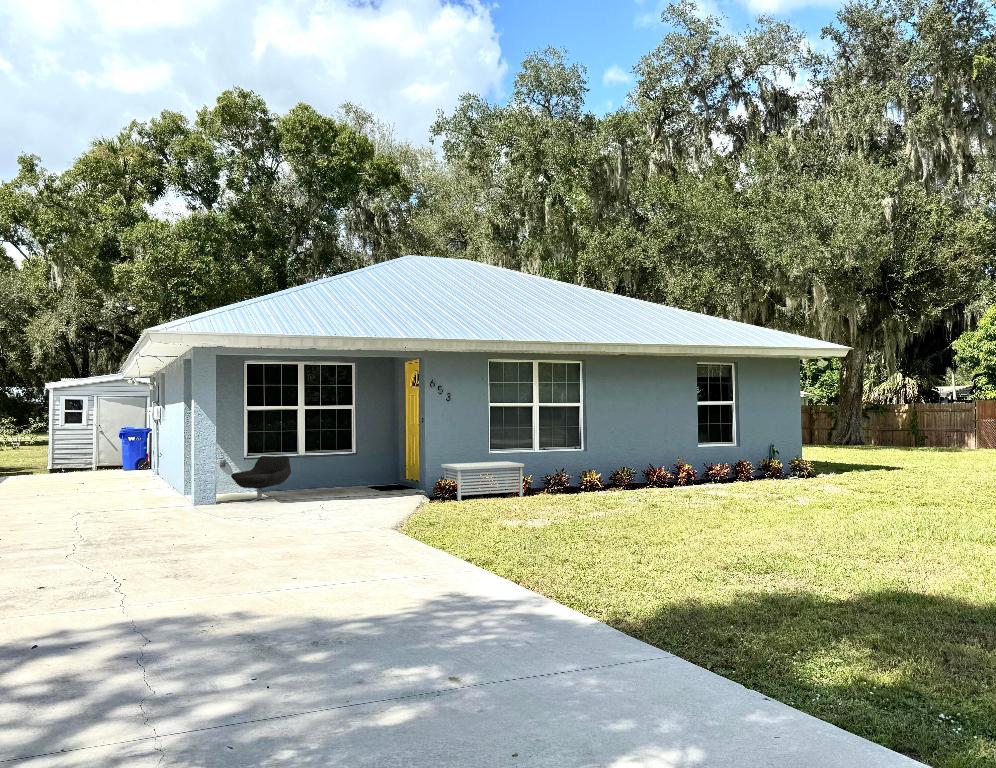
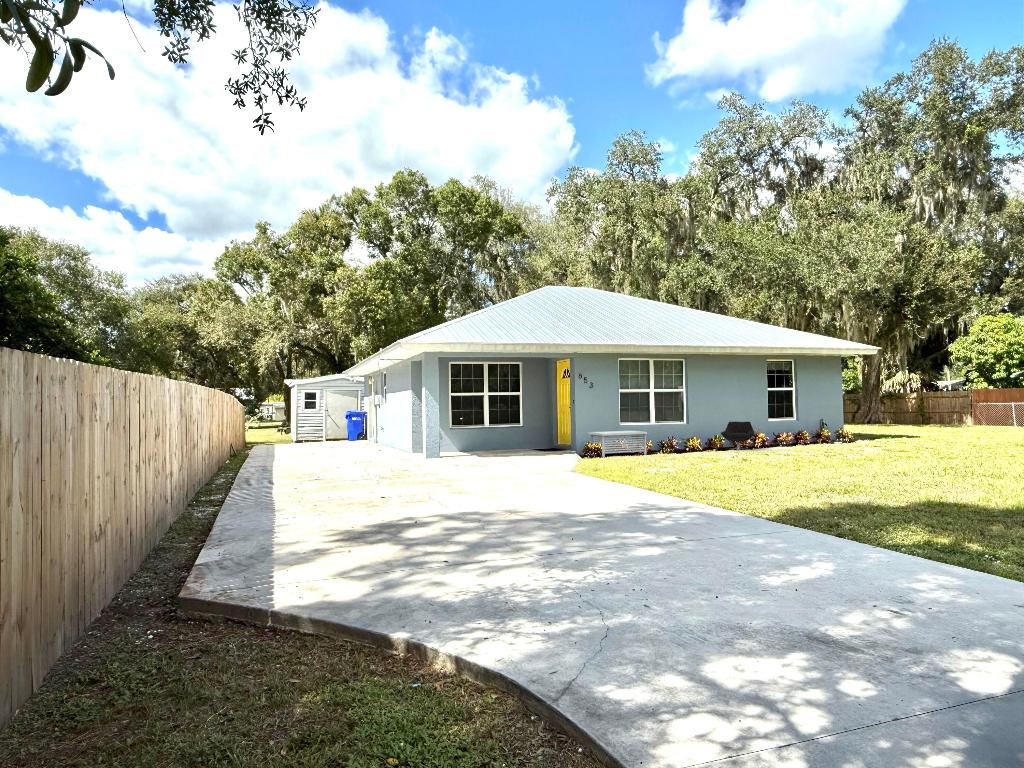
lounge chair: present [231,456,291,503] -> present [721,422,755,451]

